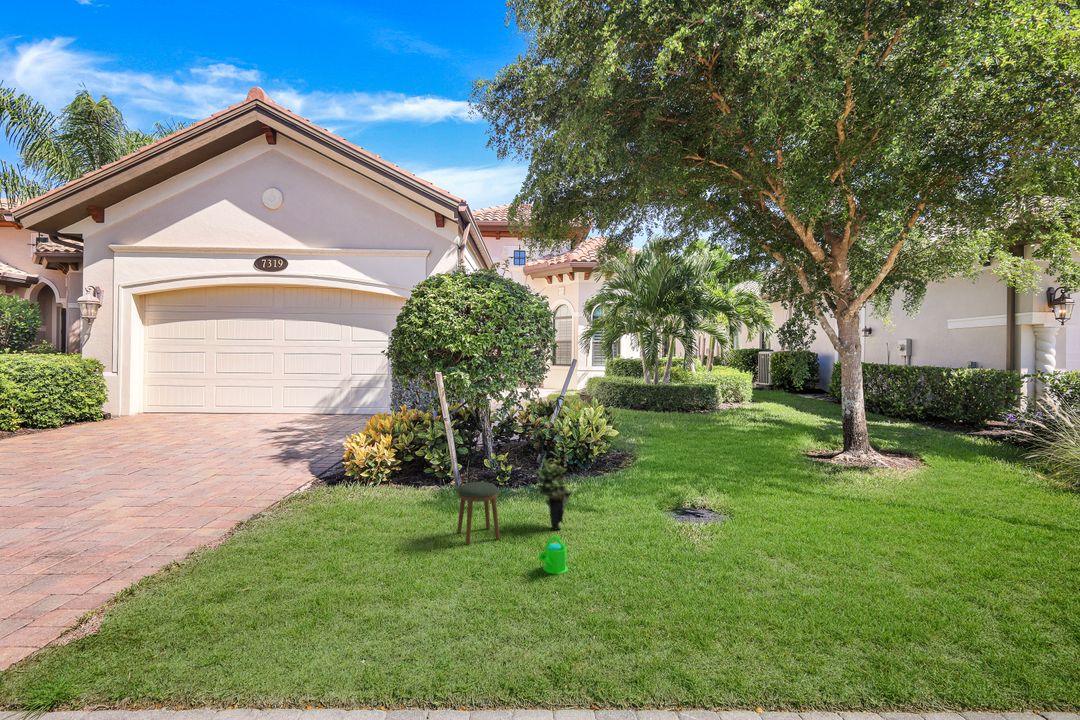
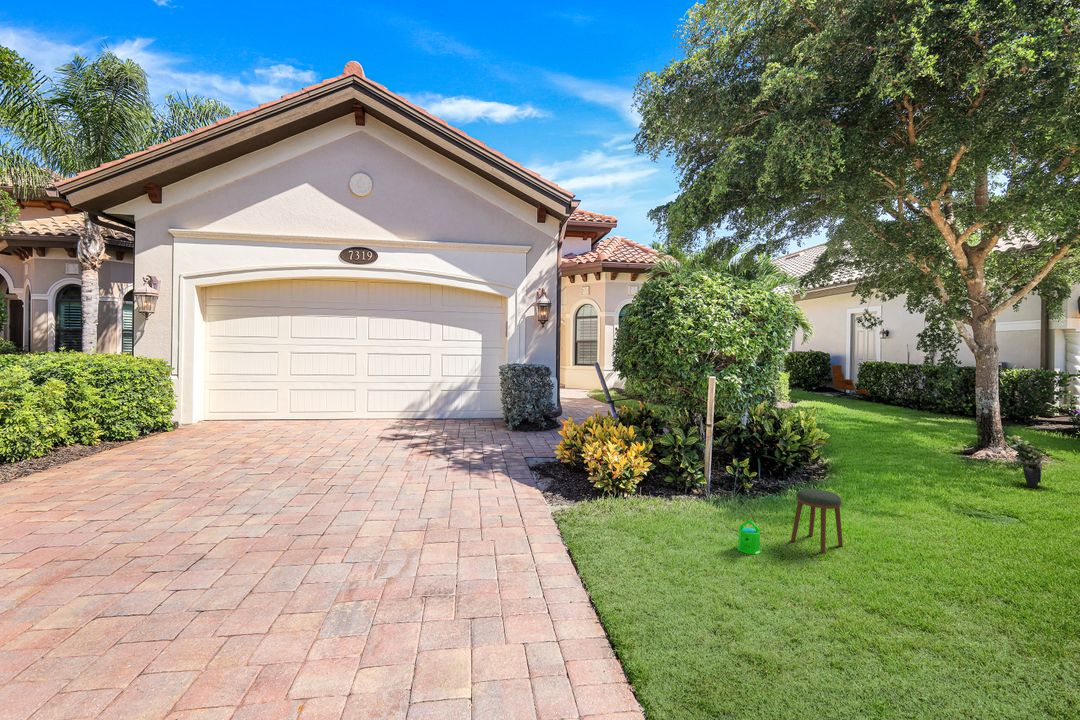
lounge chair: none [797,365,835,402] -> present [832,365,870,399]
potted plant: present [535,459,573,530] -> present [1007,435,1046,488]
watering can: present [539,536,568,574] -> present [736,520,761,554]

